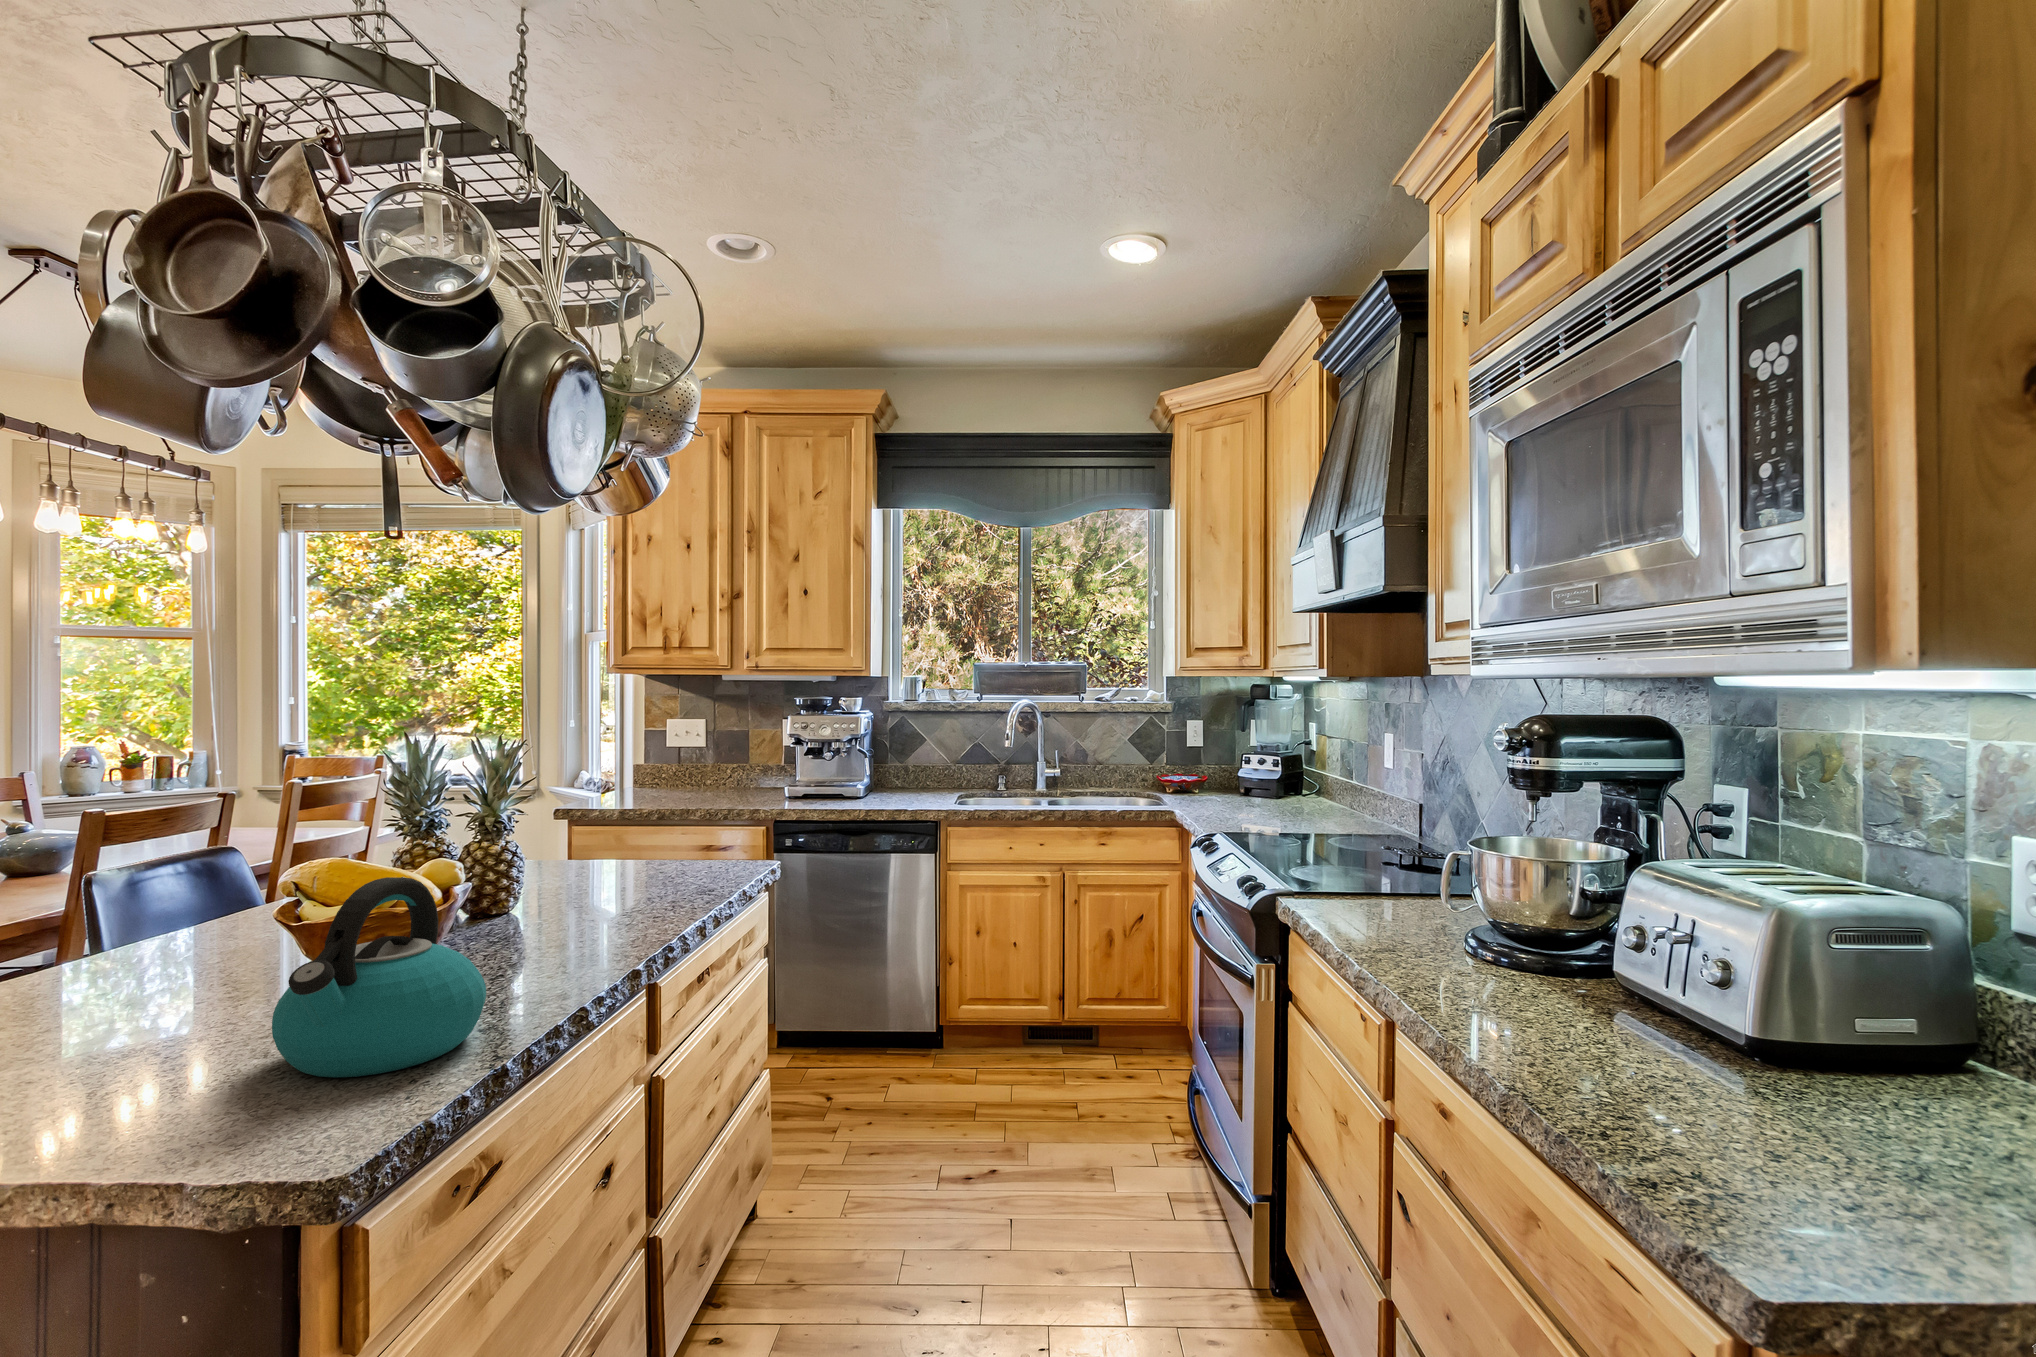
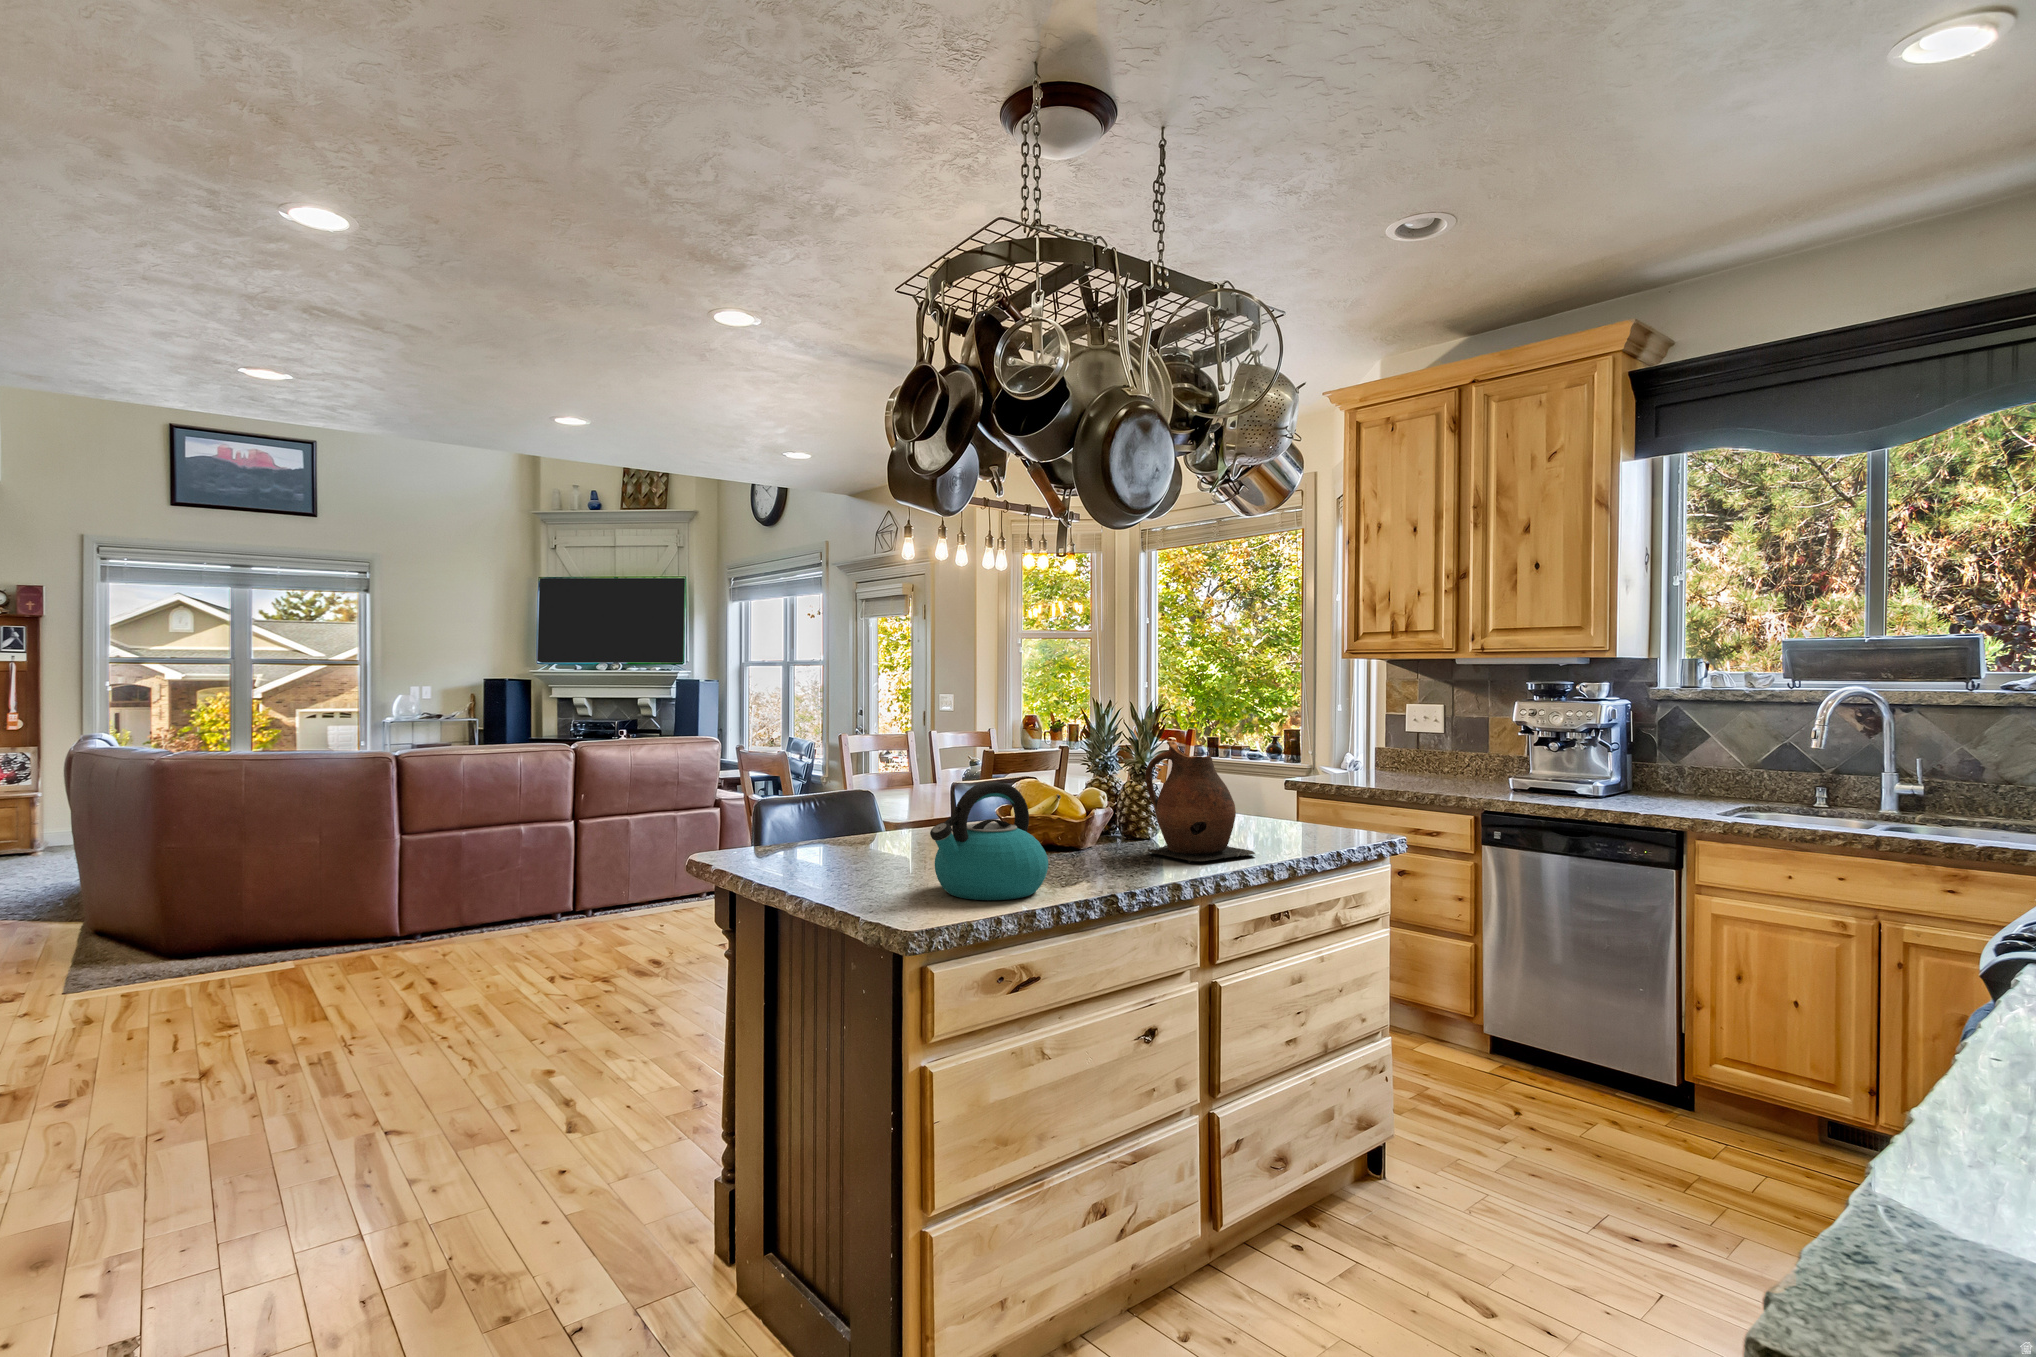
ceramic pitcher: none [531,784,674,937] -> present [1145,741,1255,863]

